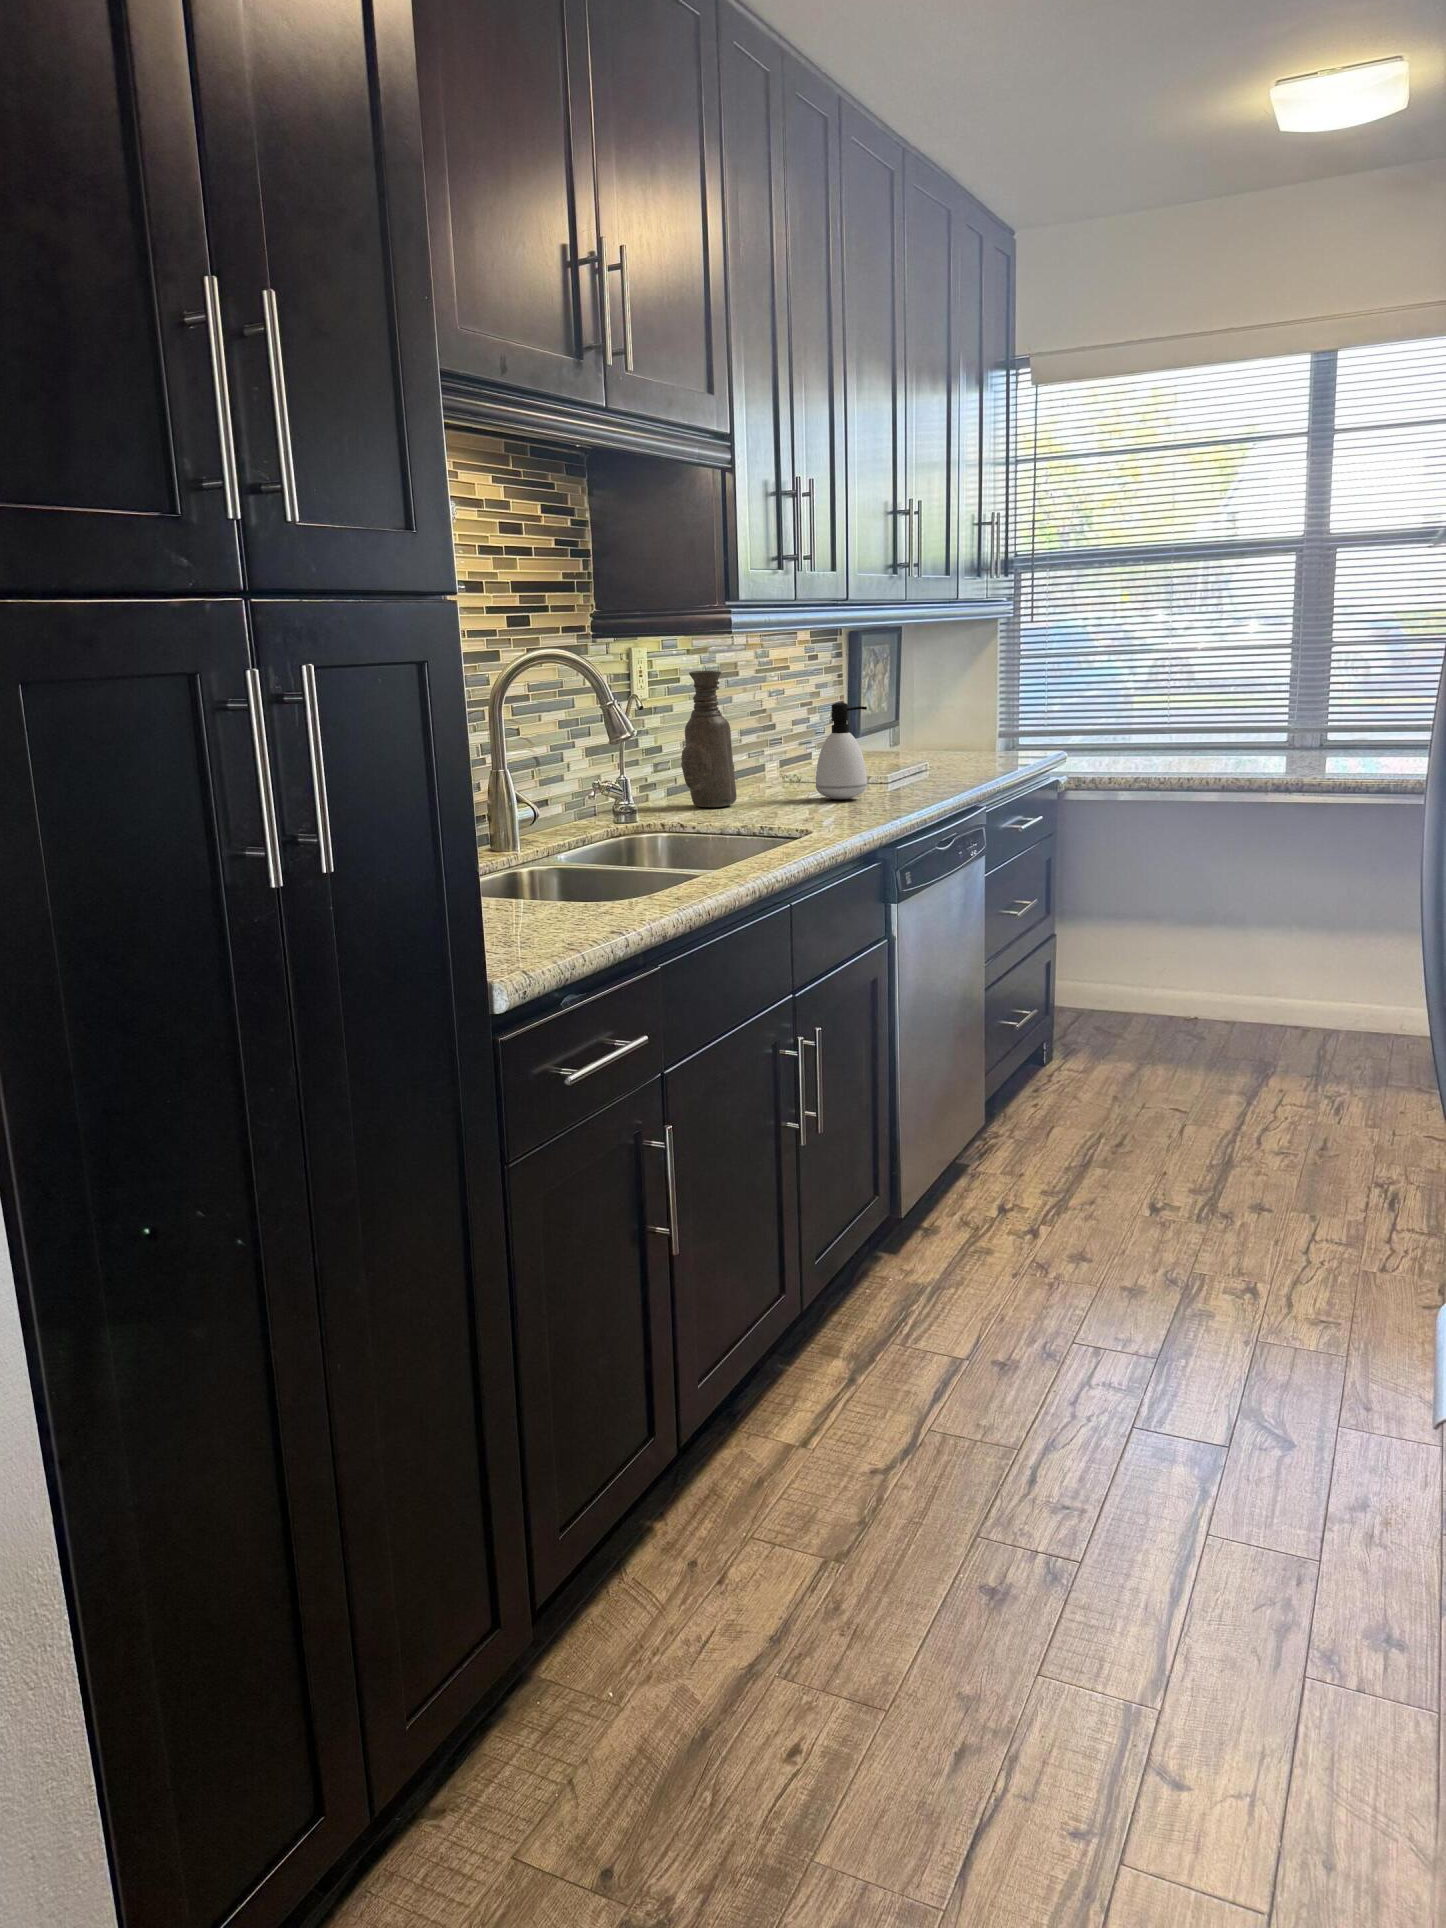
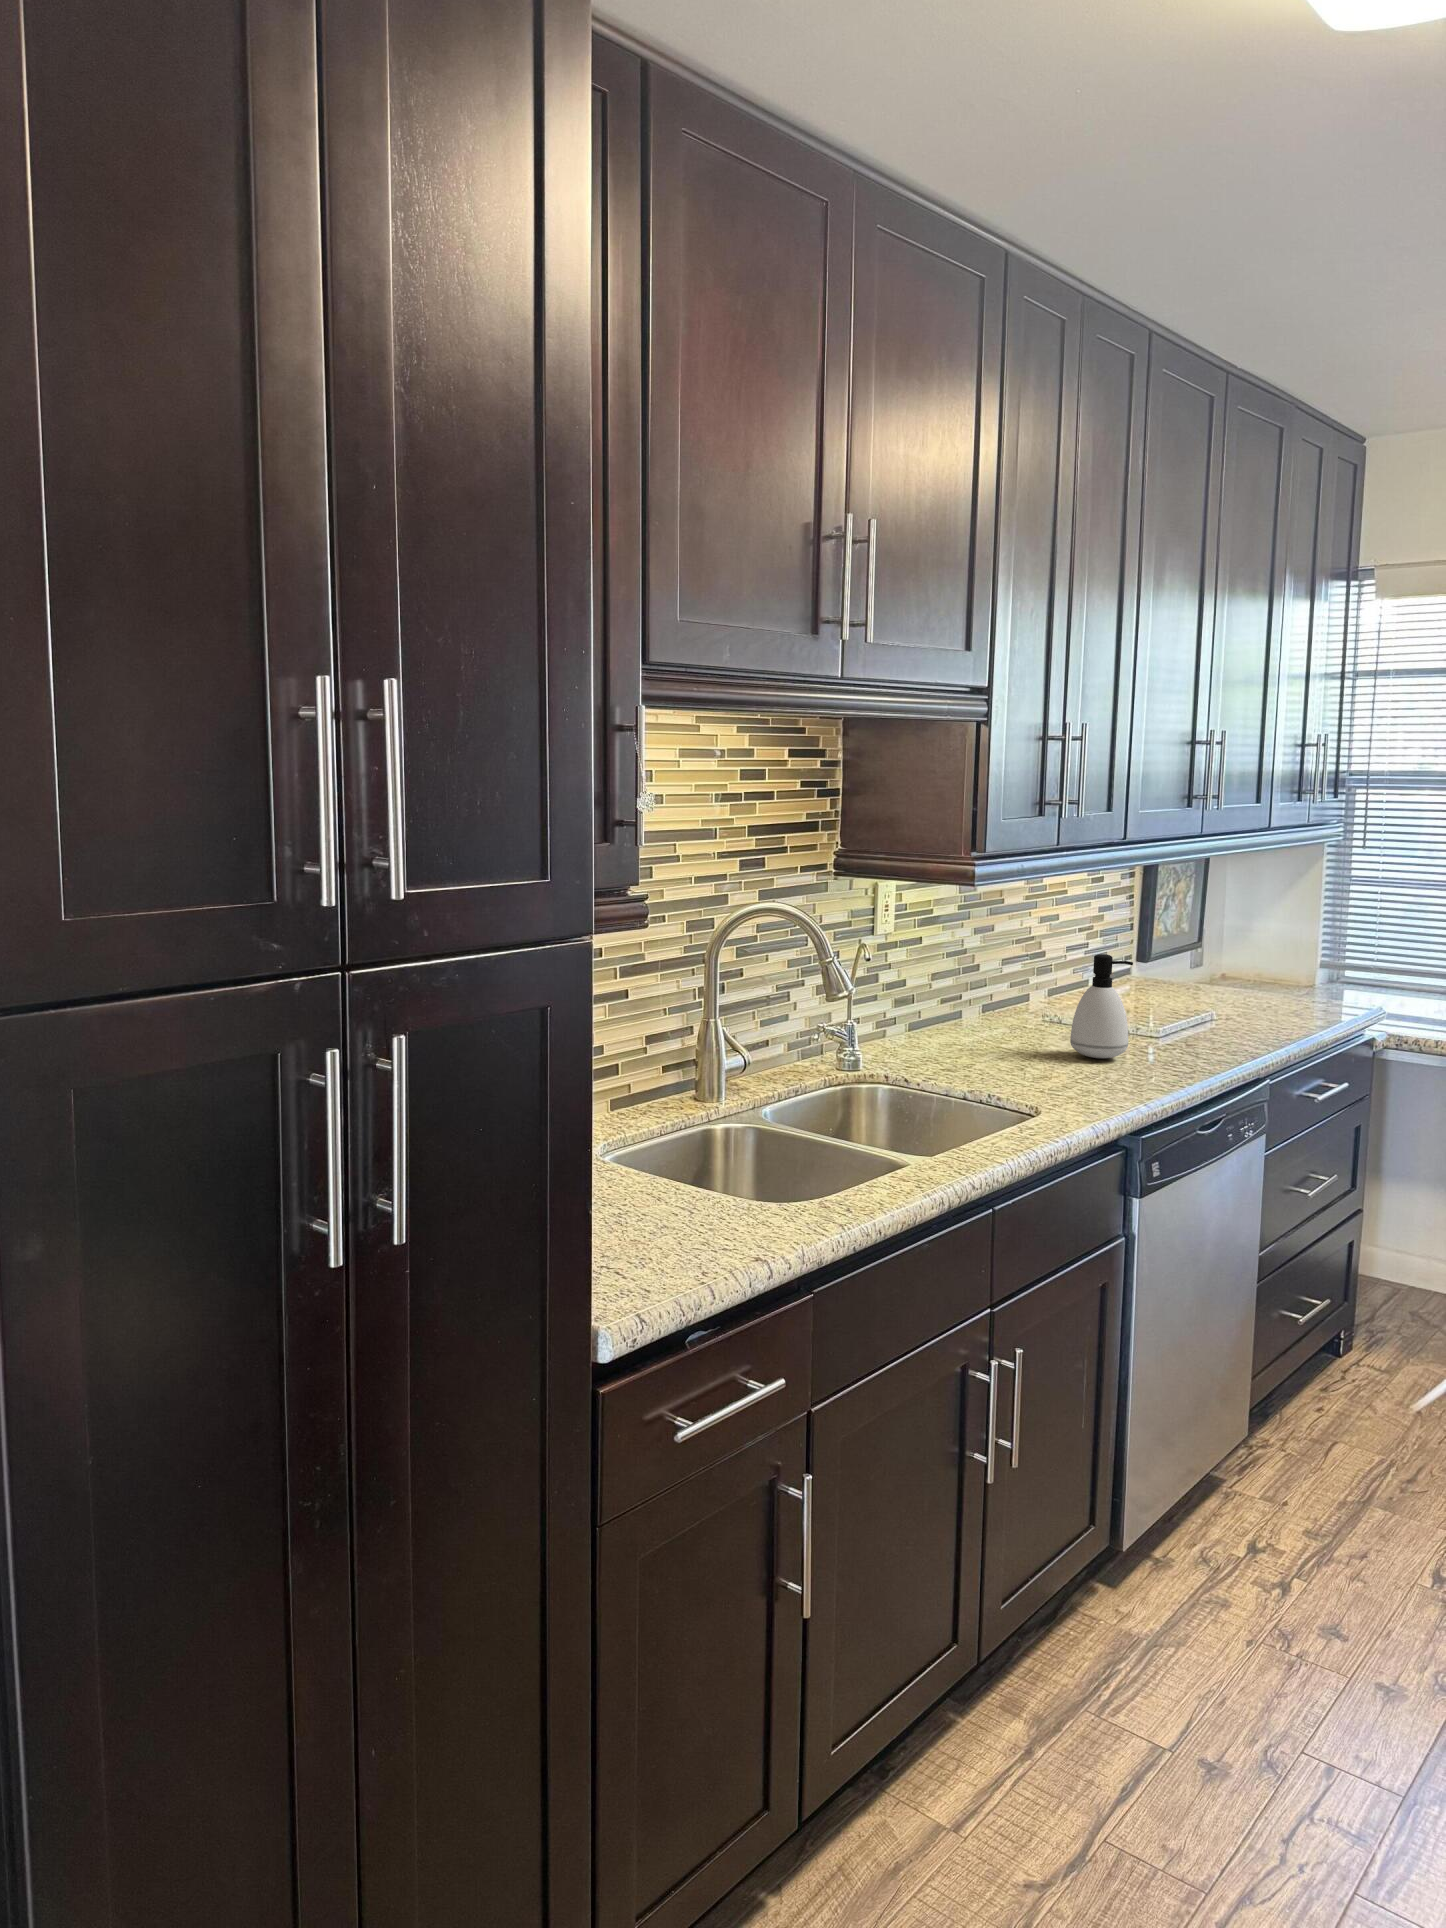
vase: present [681,671,737,807] -> none [921,910,979,1056]

